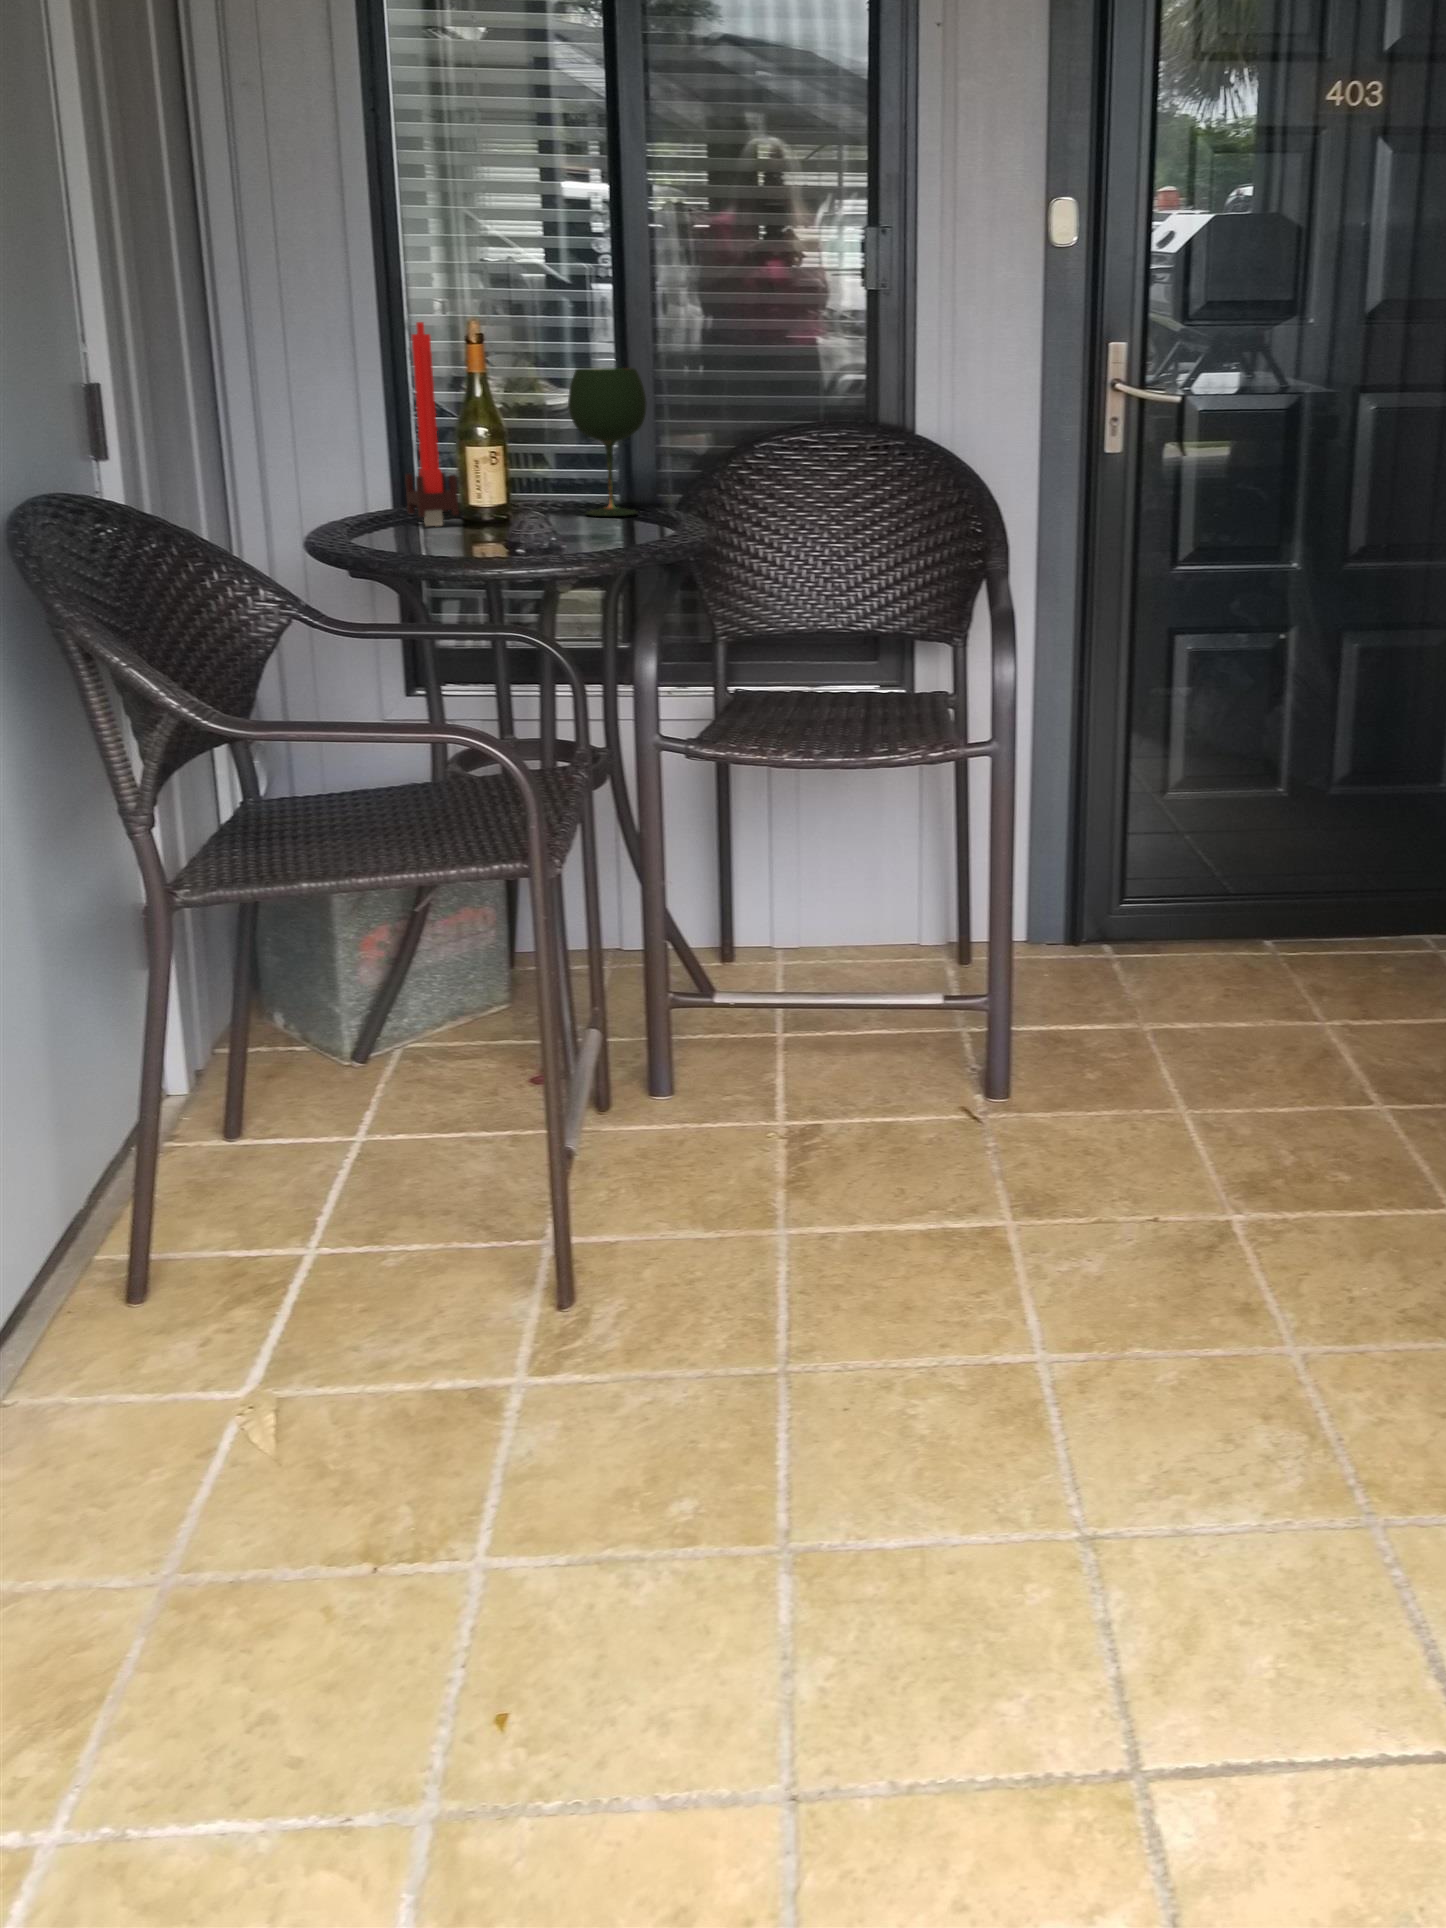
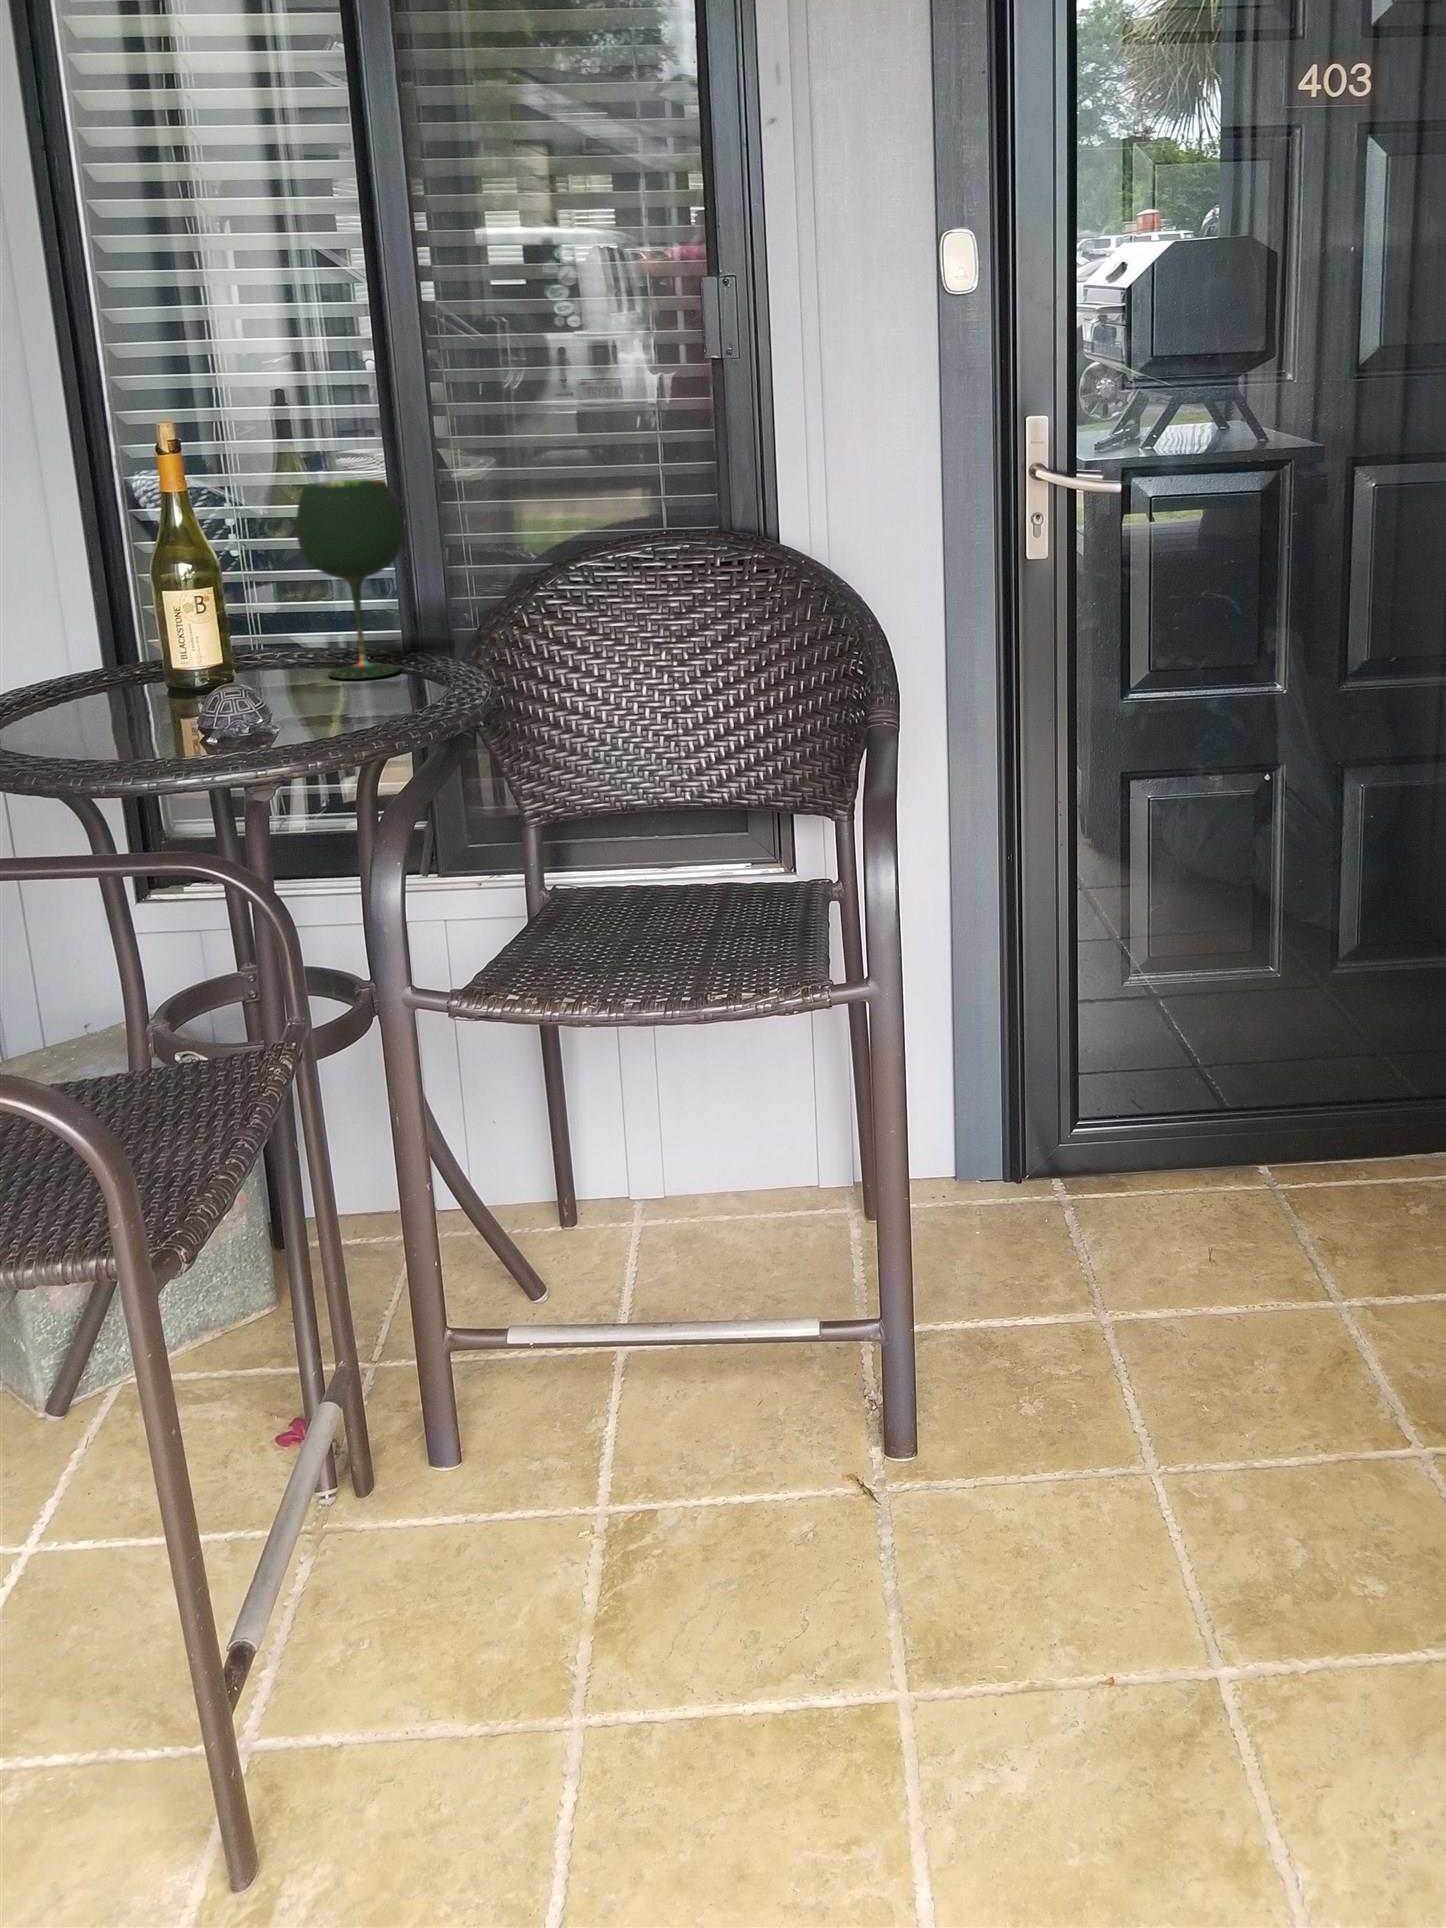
candle: present [405,322,459,526] -> none [50,442,132,715]

